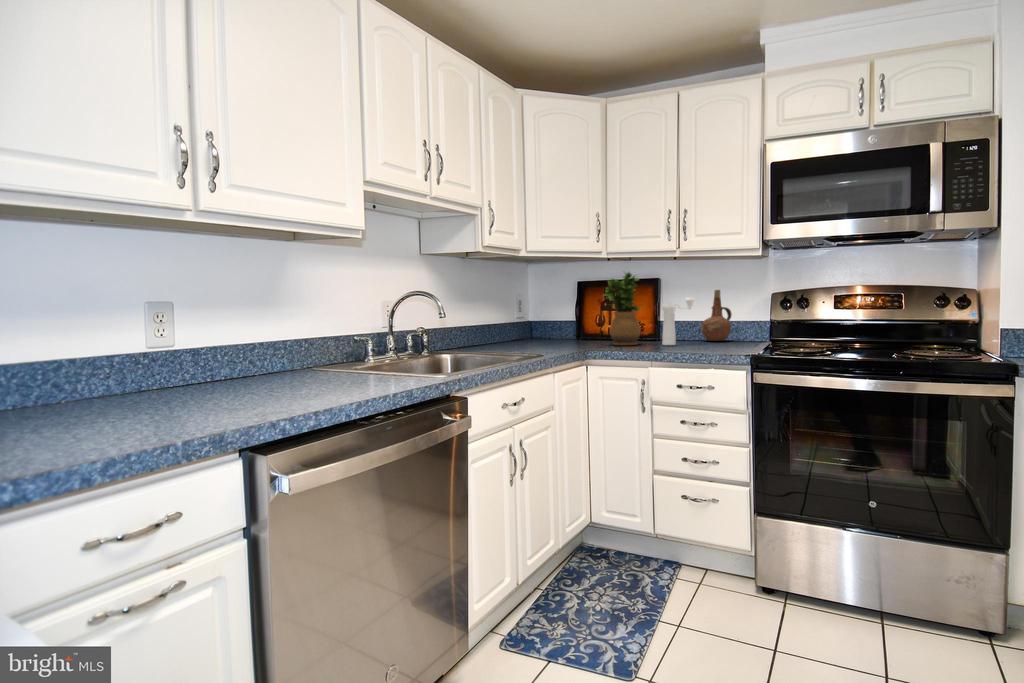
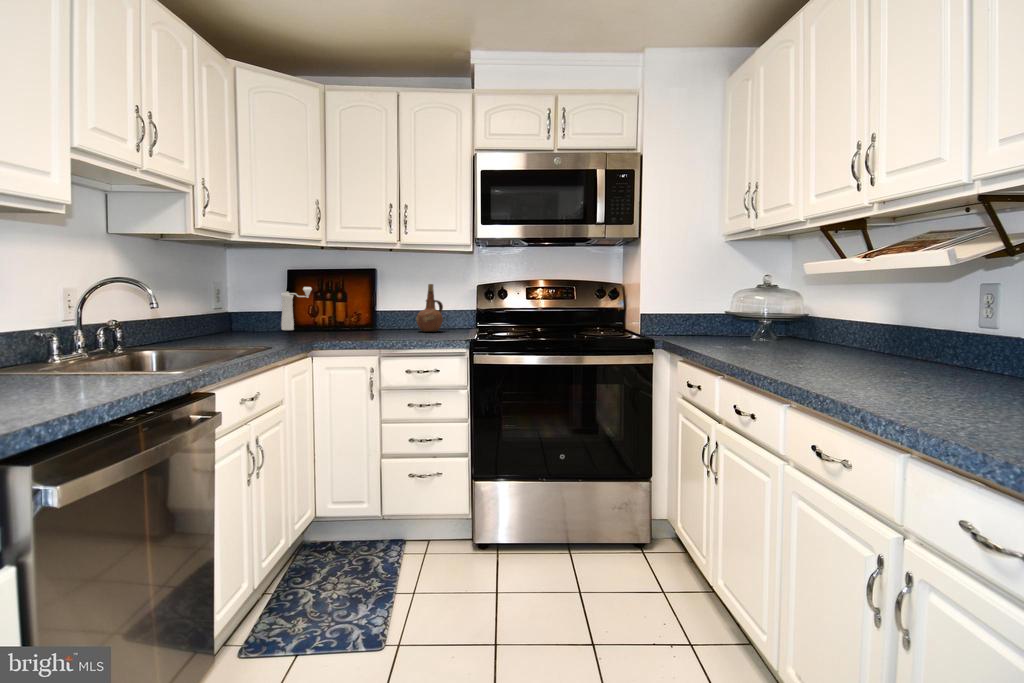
potted plant: present [604,272,641,345] -> none [324,262,364,336]
pepper mill: present [663,297,695,345] -> present [281,287,312,330]

